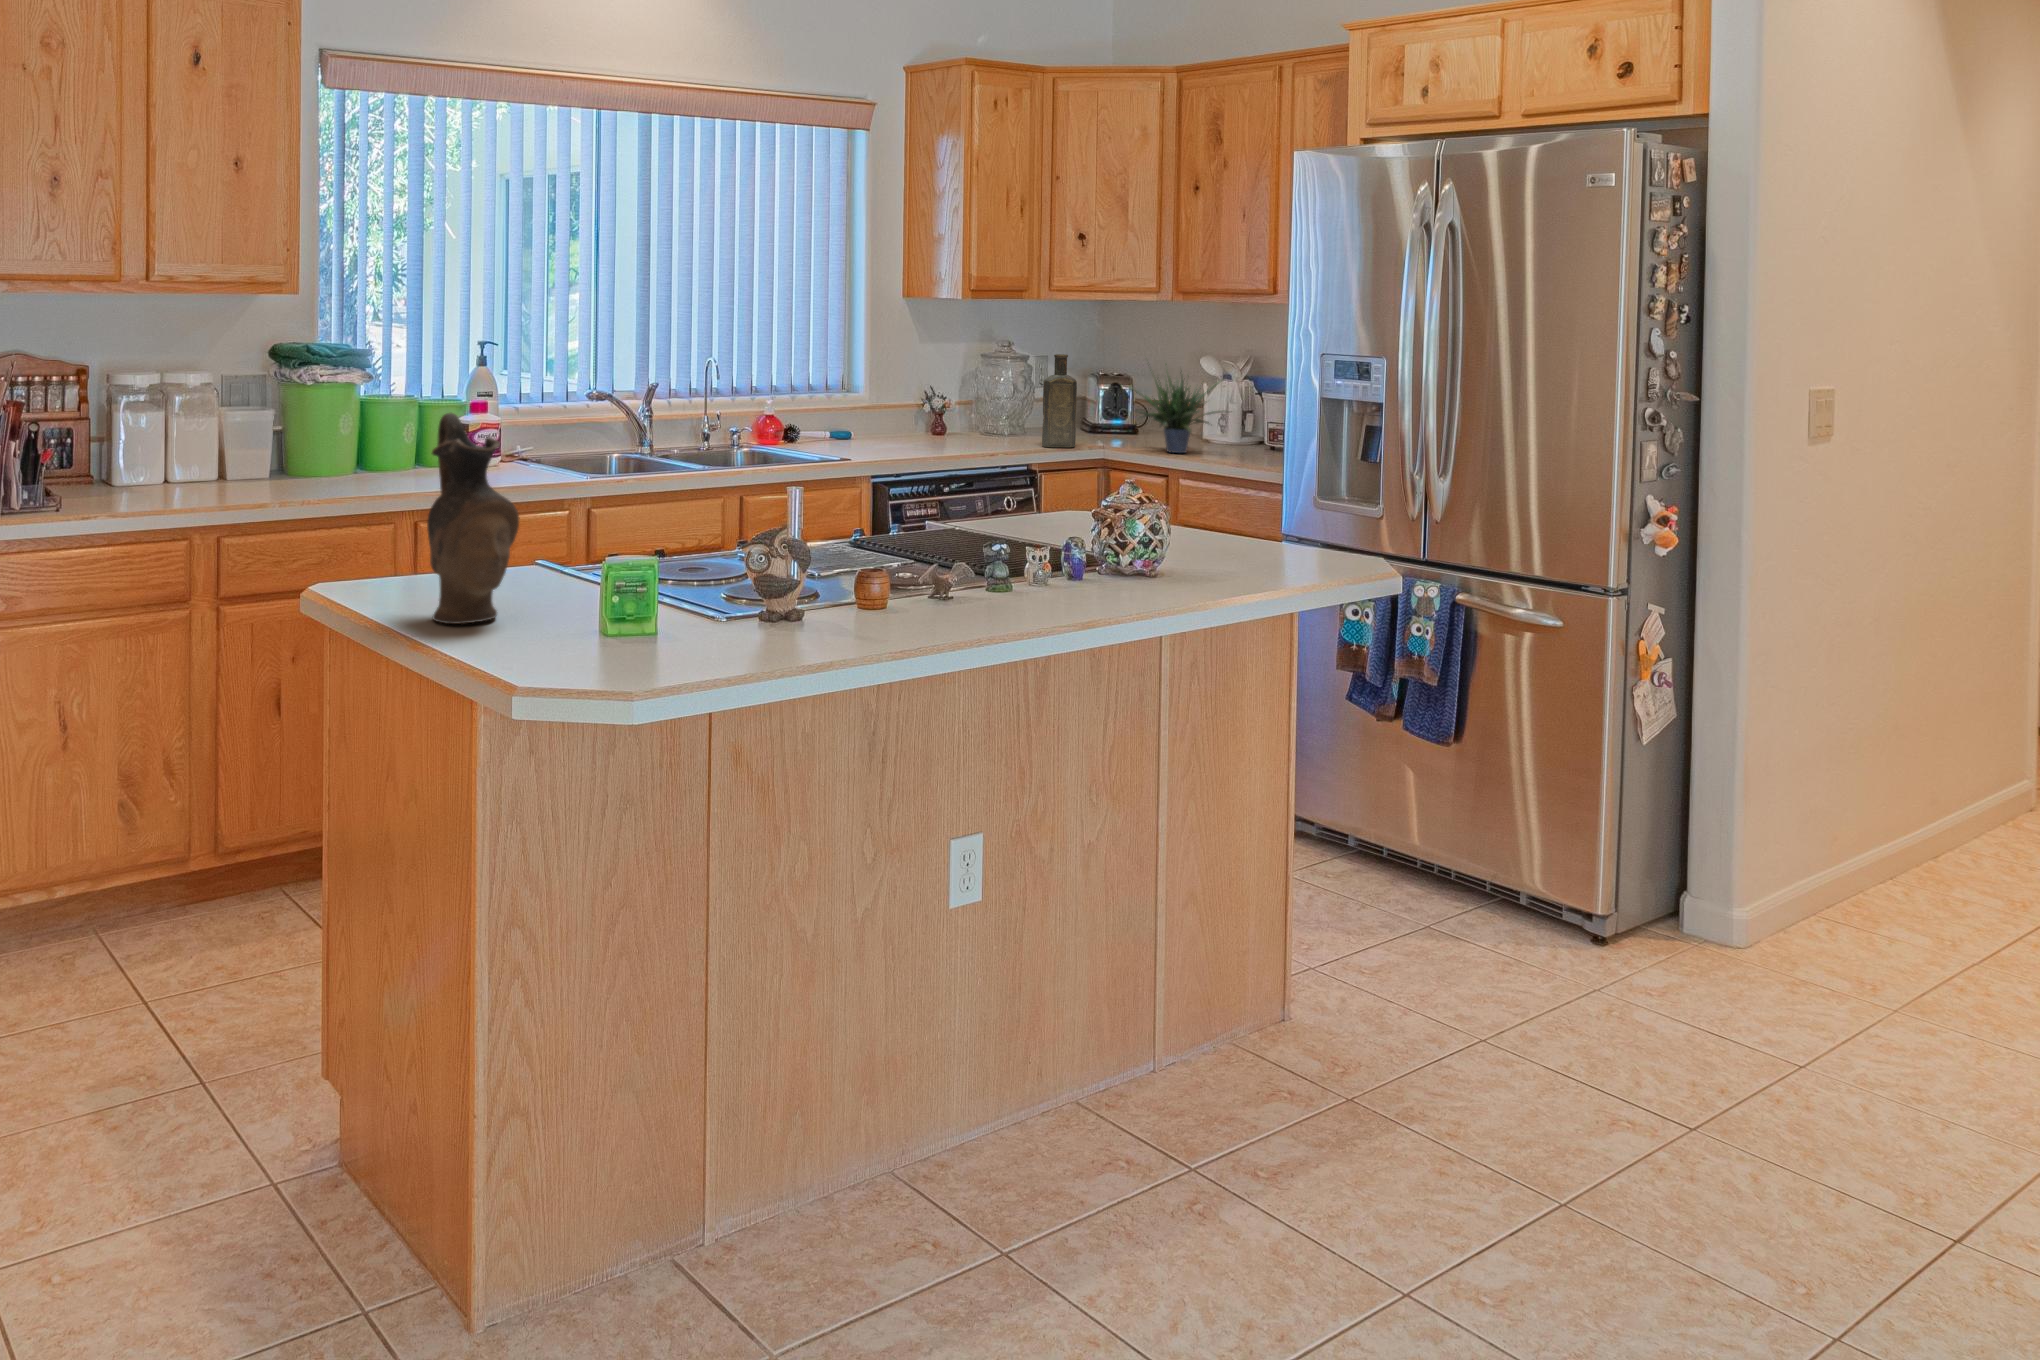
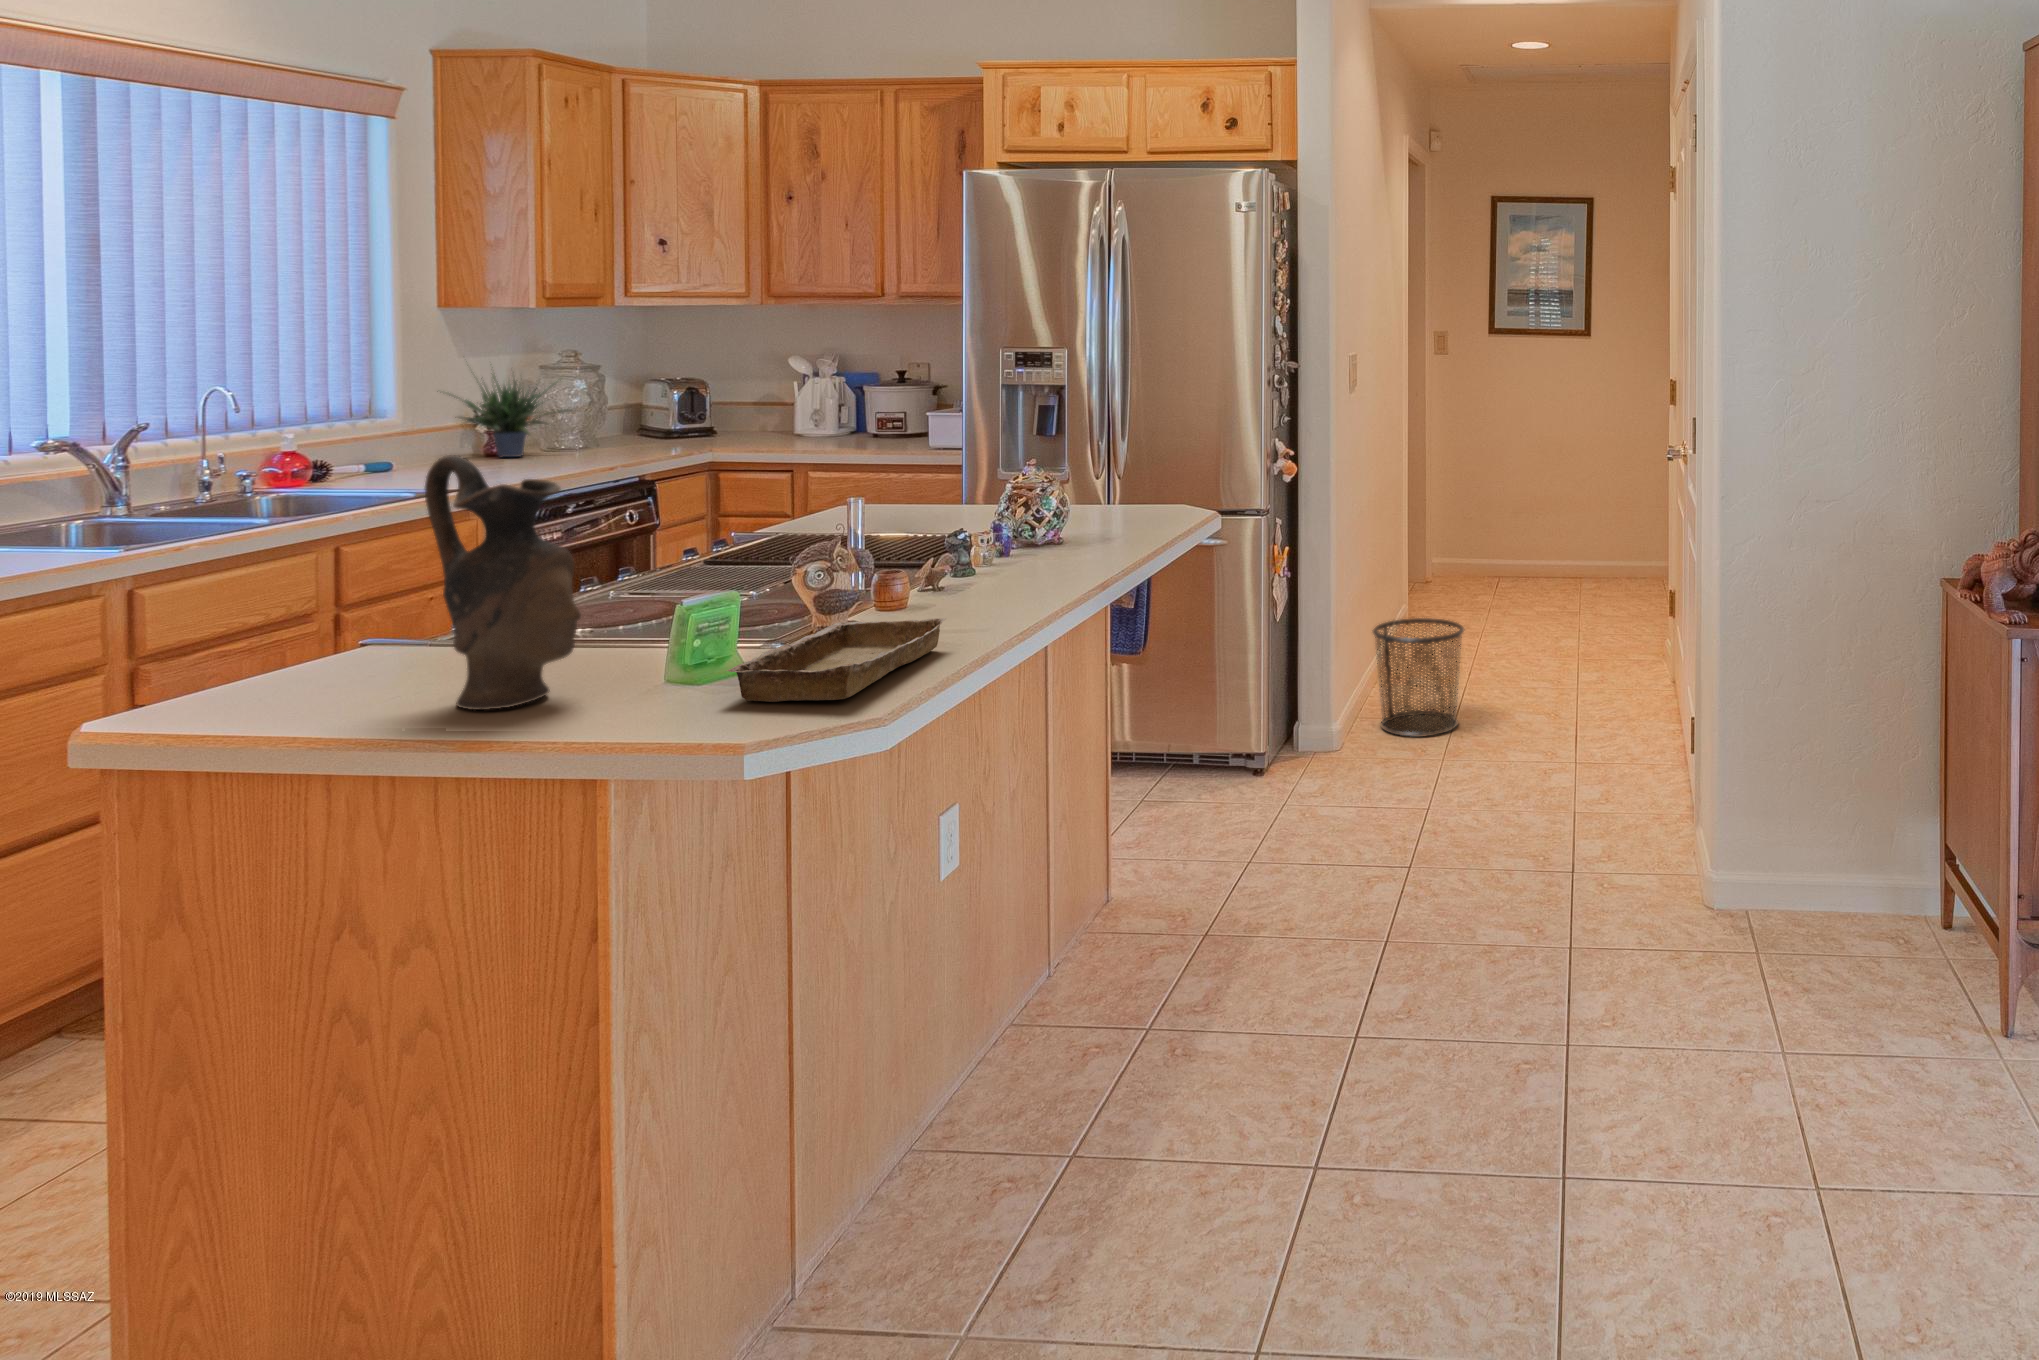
bottle: present [1042,354,1077,447] -> none [633,361,680,456]
potted plant: present [1131,365,1232,453] -> present [463,374,569,457]
tray: none [559,607,808,671] -> present [727,618,946,702]
trash can: none [1812,781,1973,968] -> present [1372,618,1464,737]

